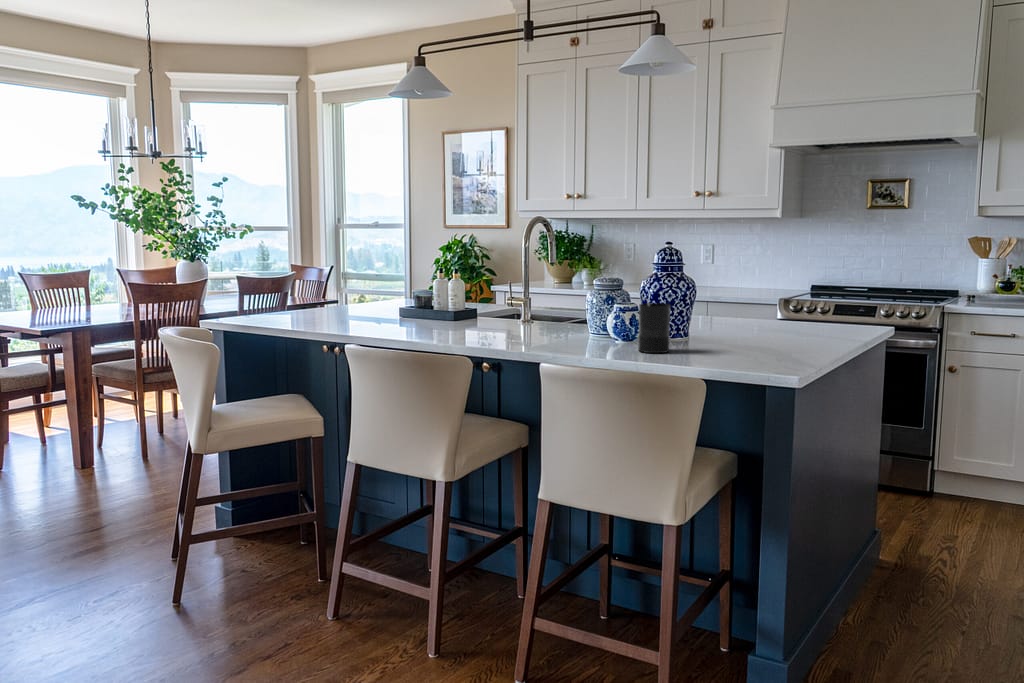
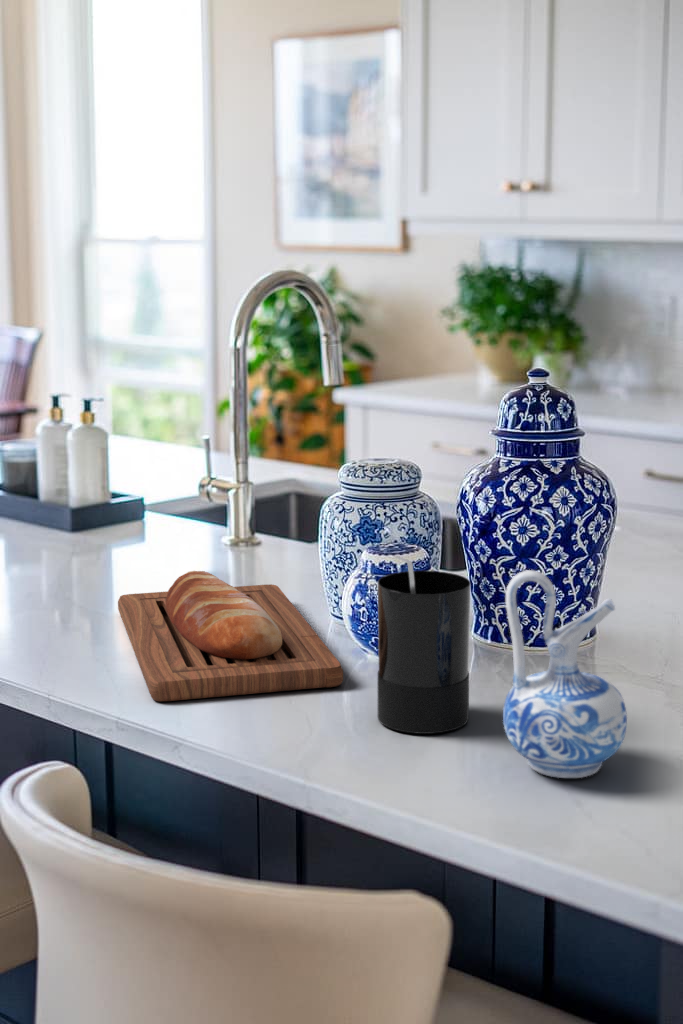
ceramic pitcher: none [689,293,729,358] -> present [503,570,627,778]
bread loaf: none [513,319,618,351] -> present [118,571,343,701]

